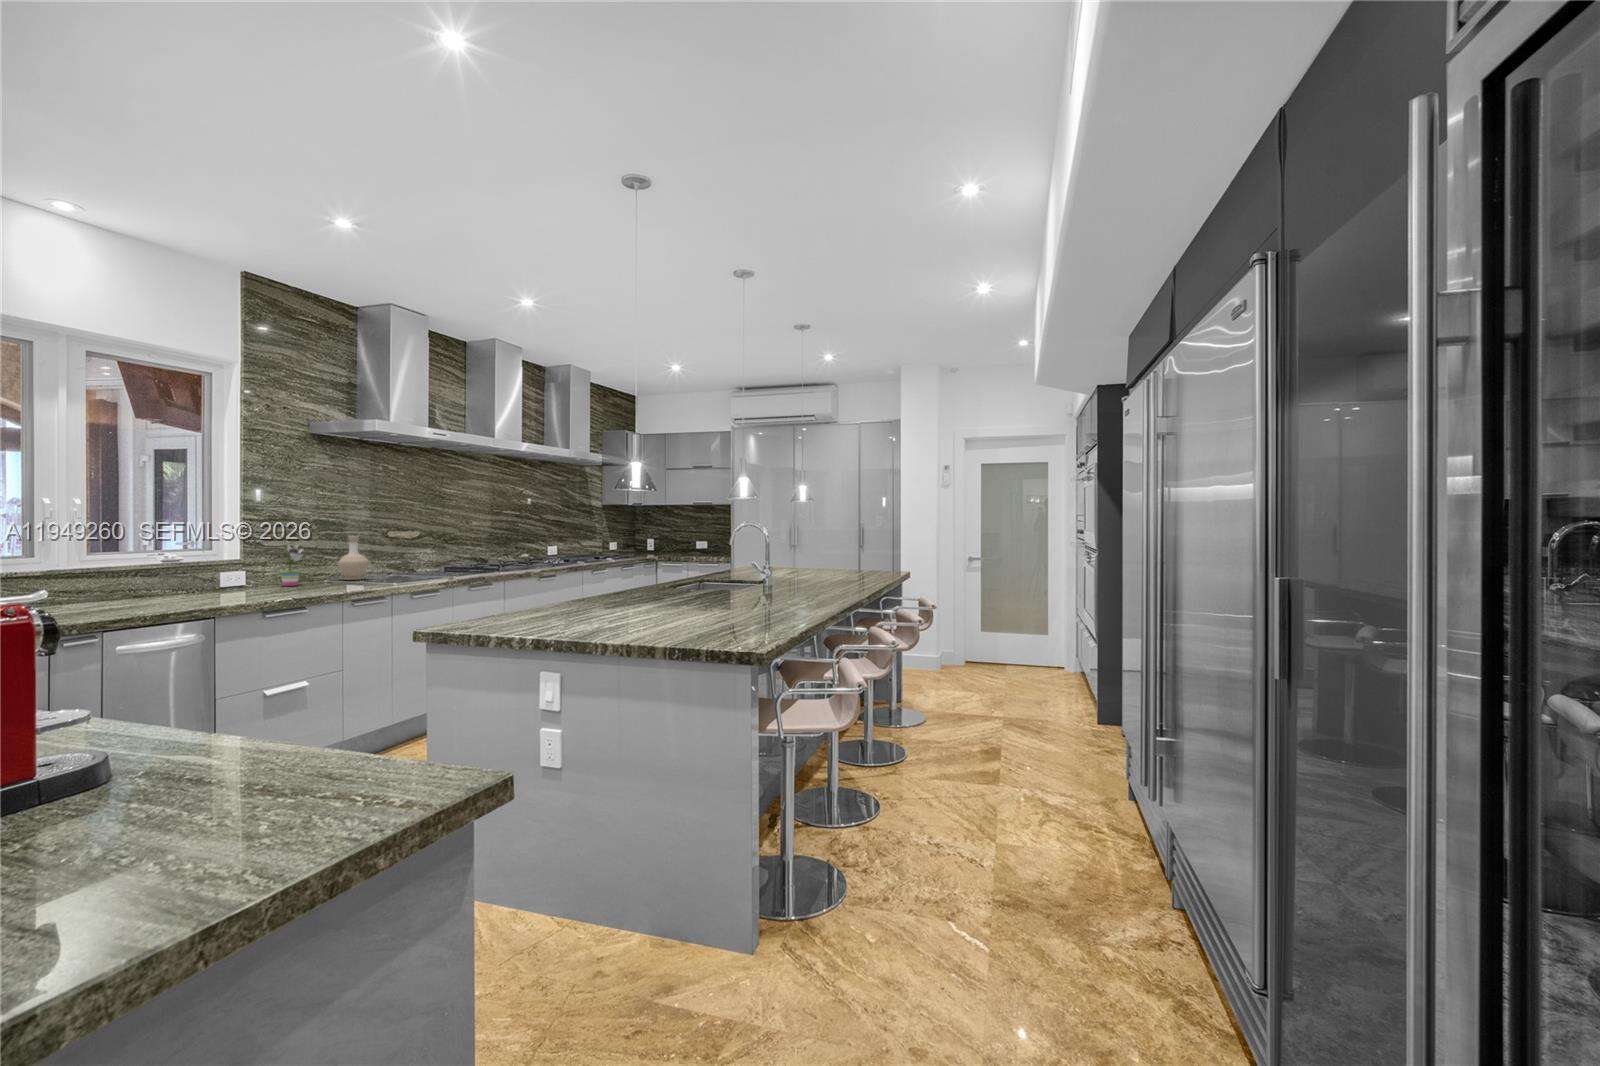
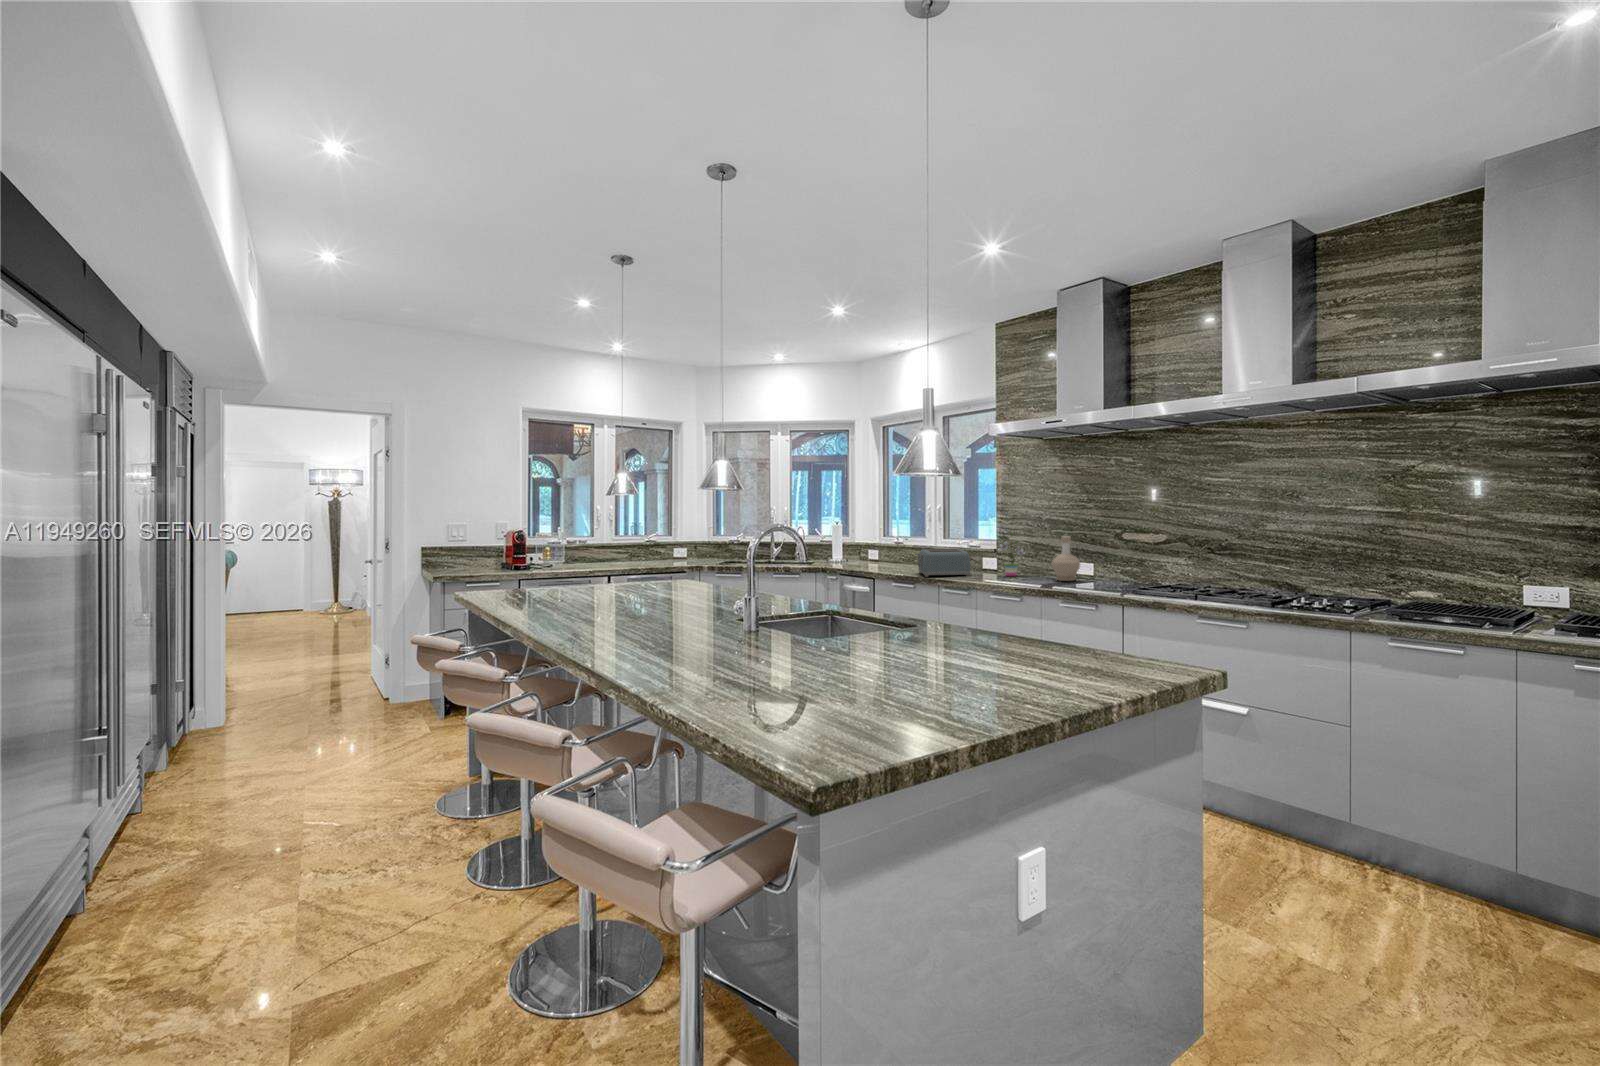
toaster: none [195,561,273,599] -> present [915,549,970,577]

